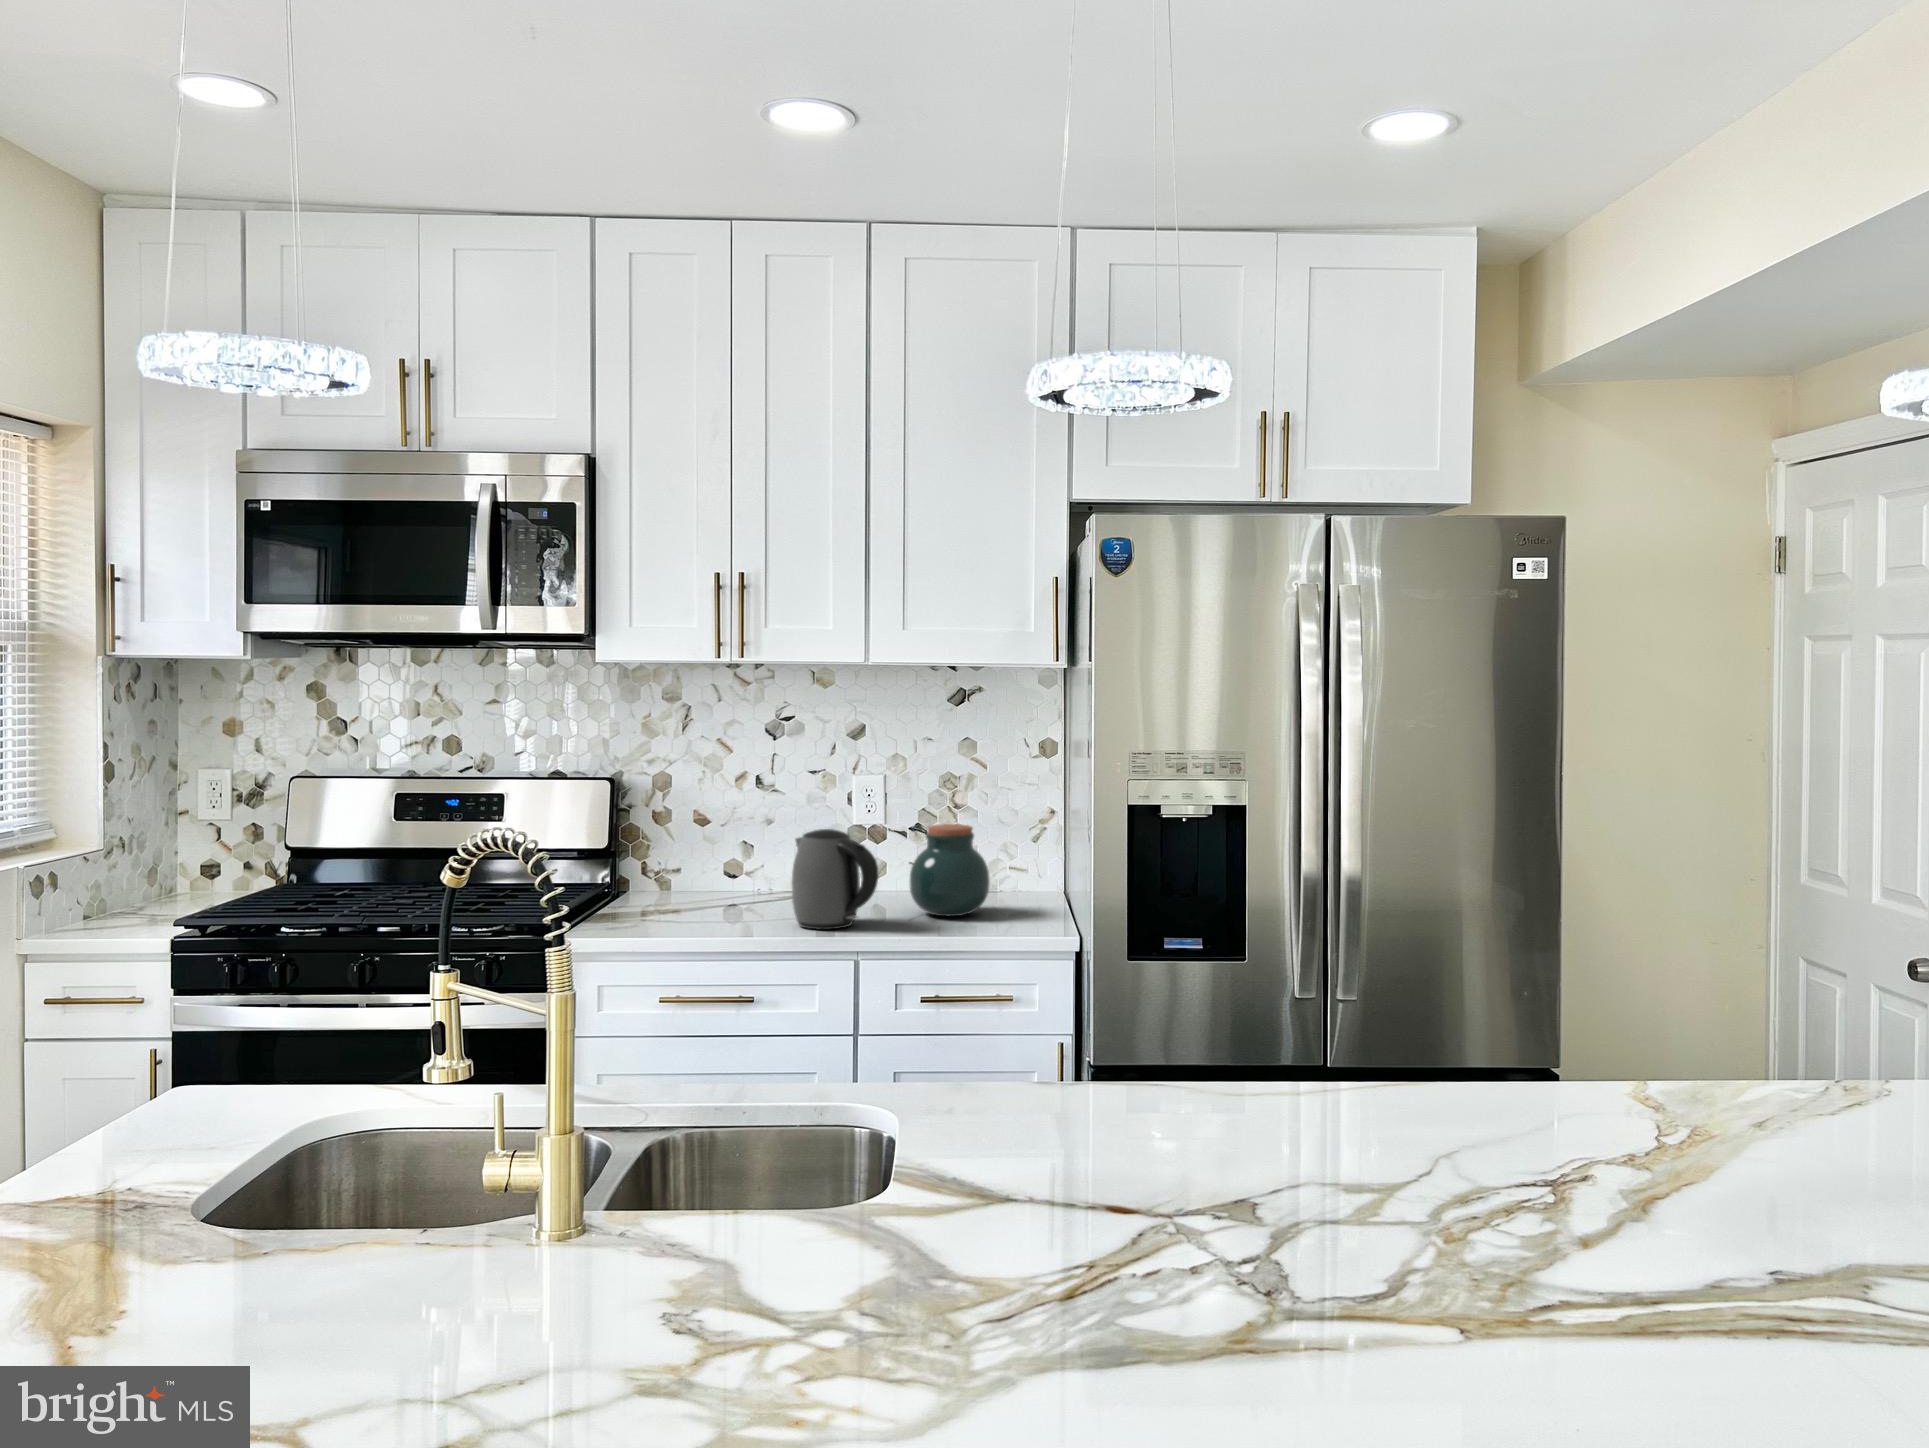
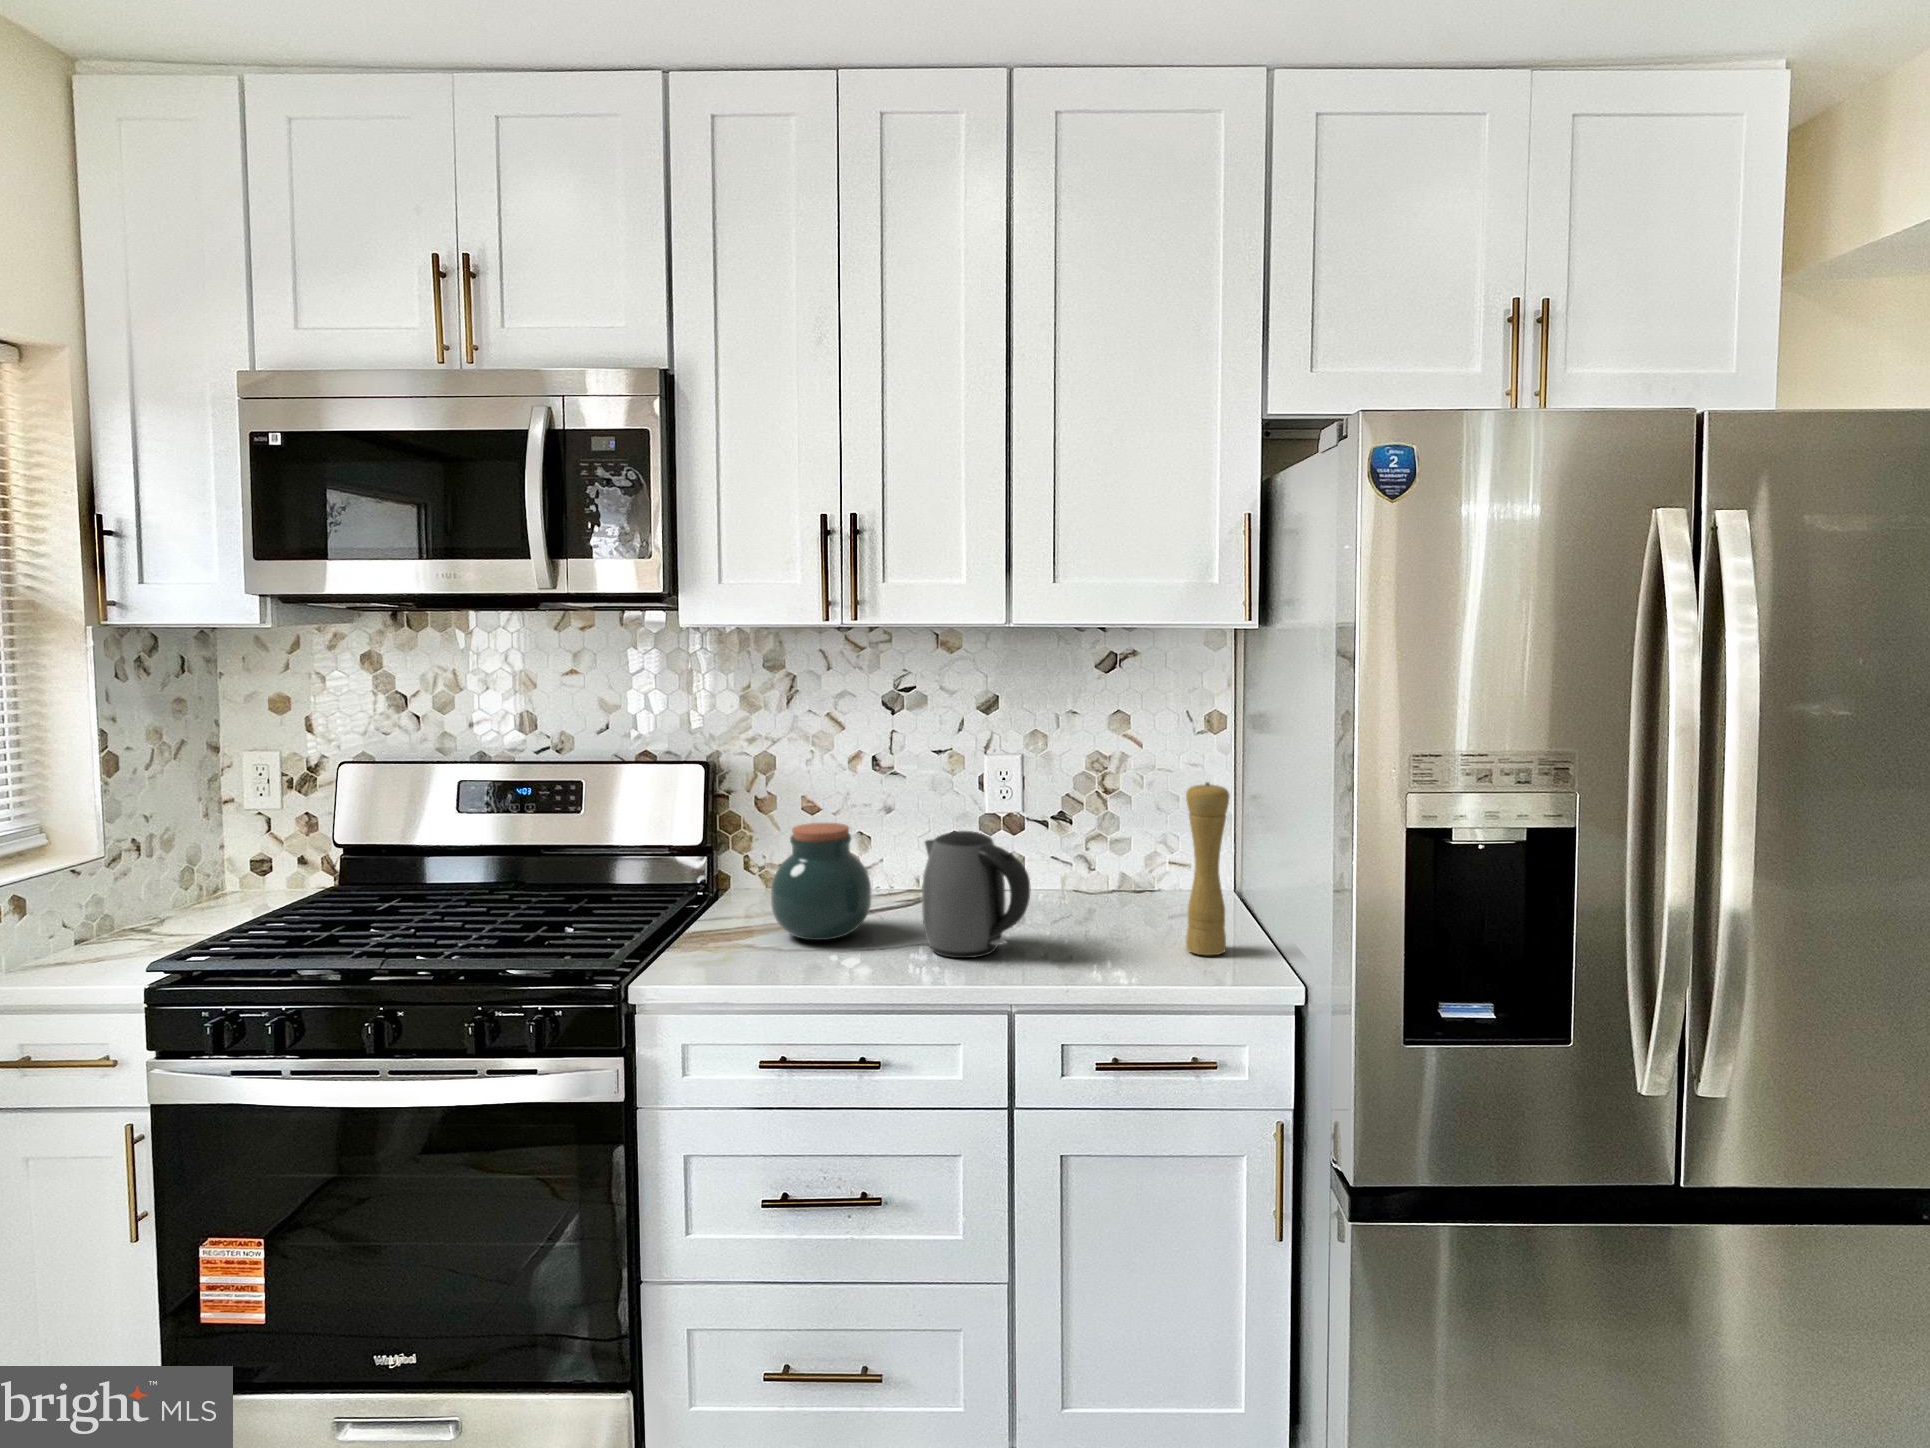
pepper mill: none [1005,790,1039,928] -> present [1186,782,1230,955]
jar: present [910,824,990,916] -> present [771,823,872,940]

